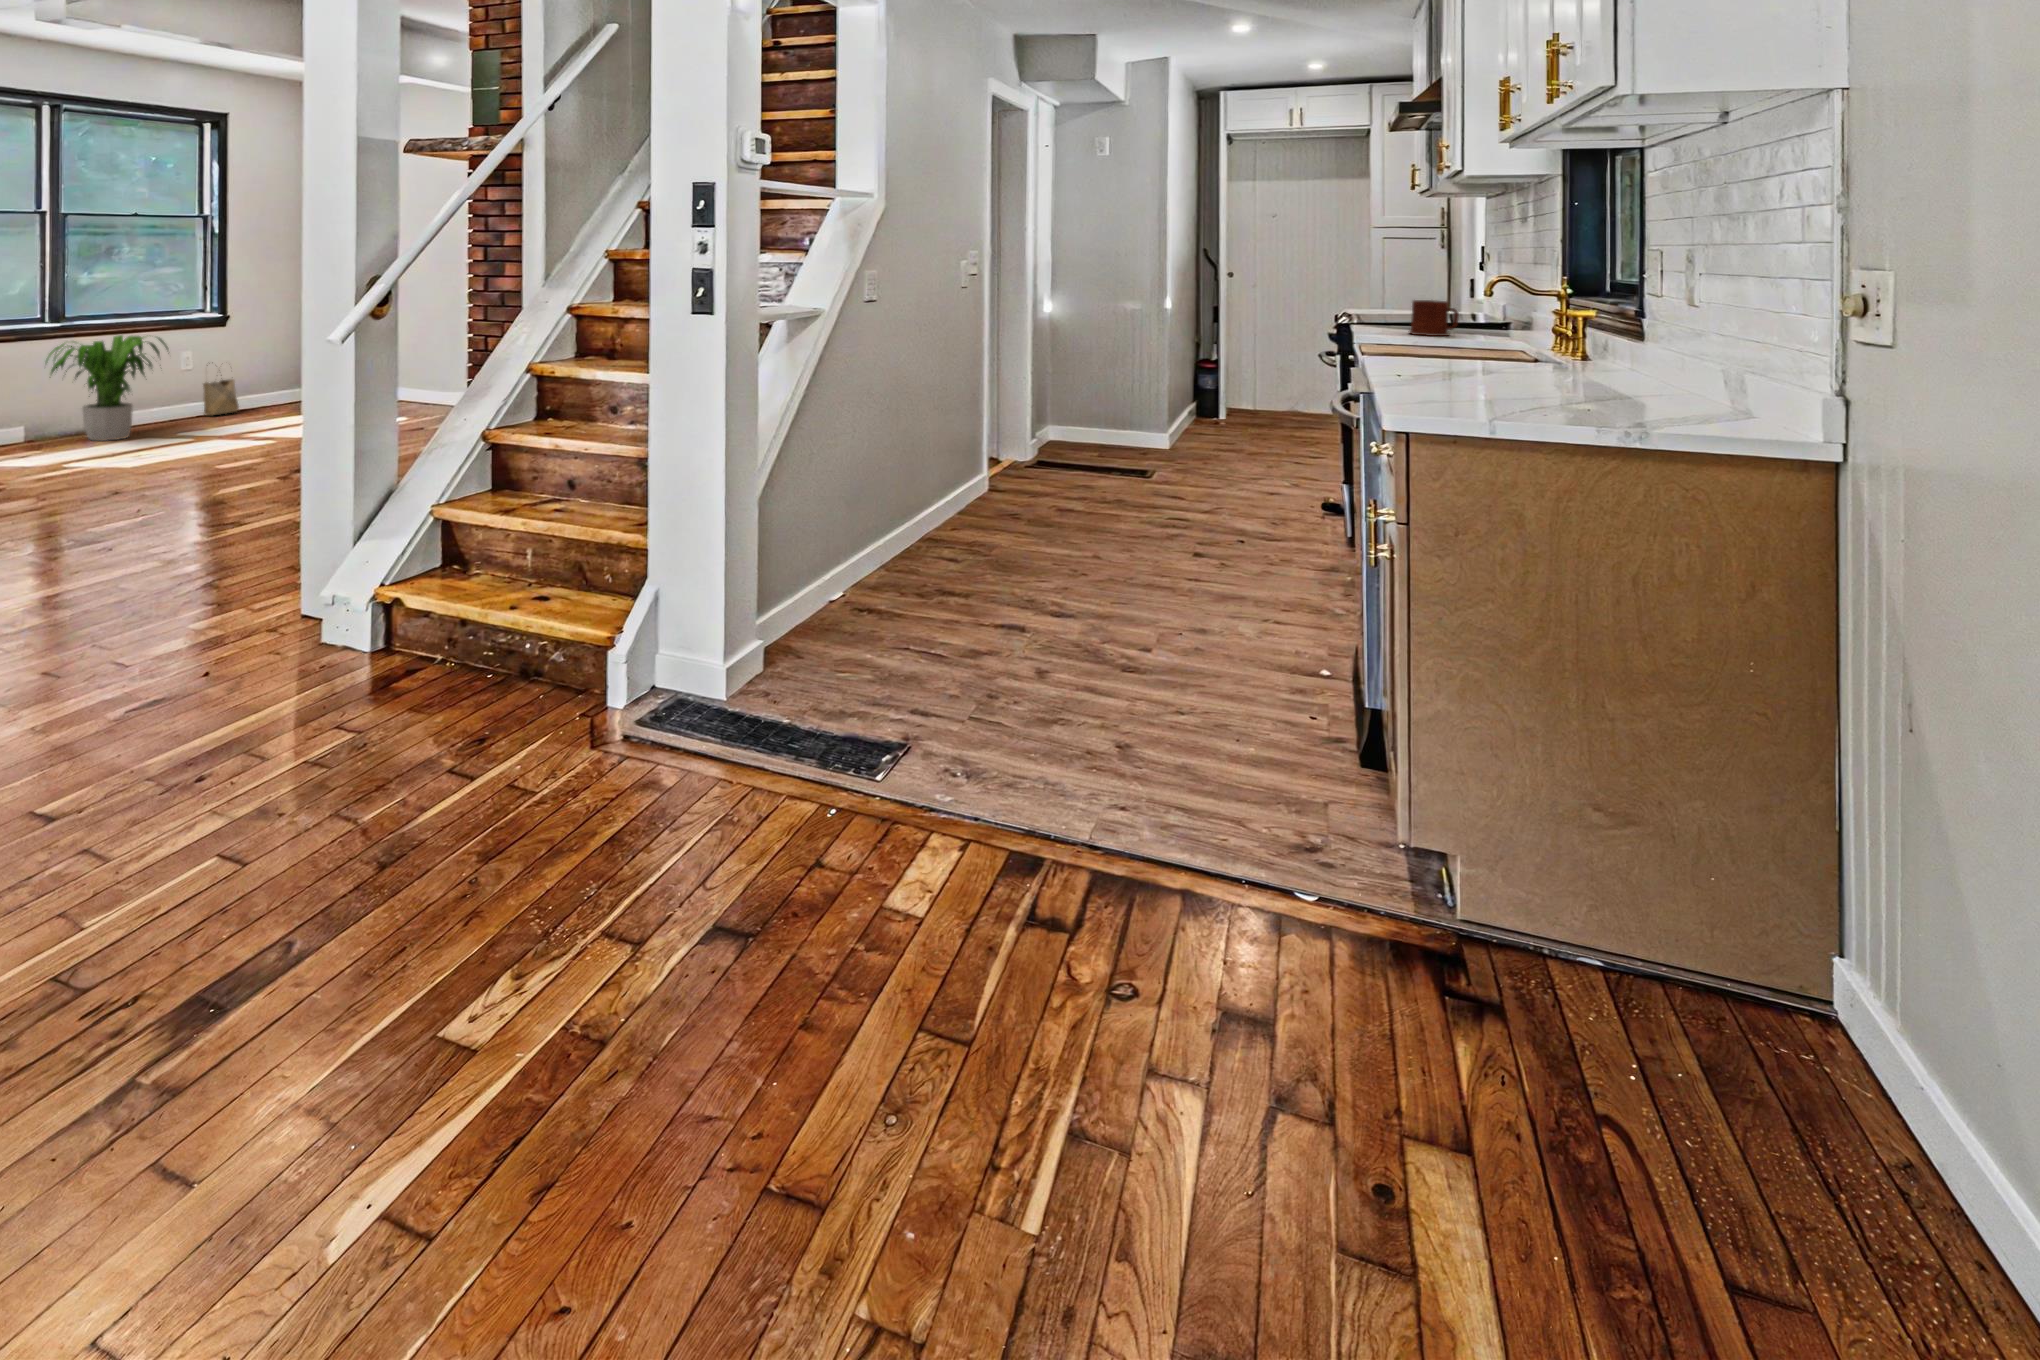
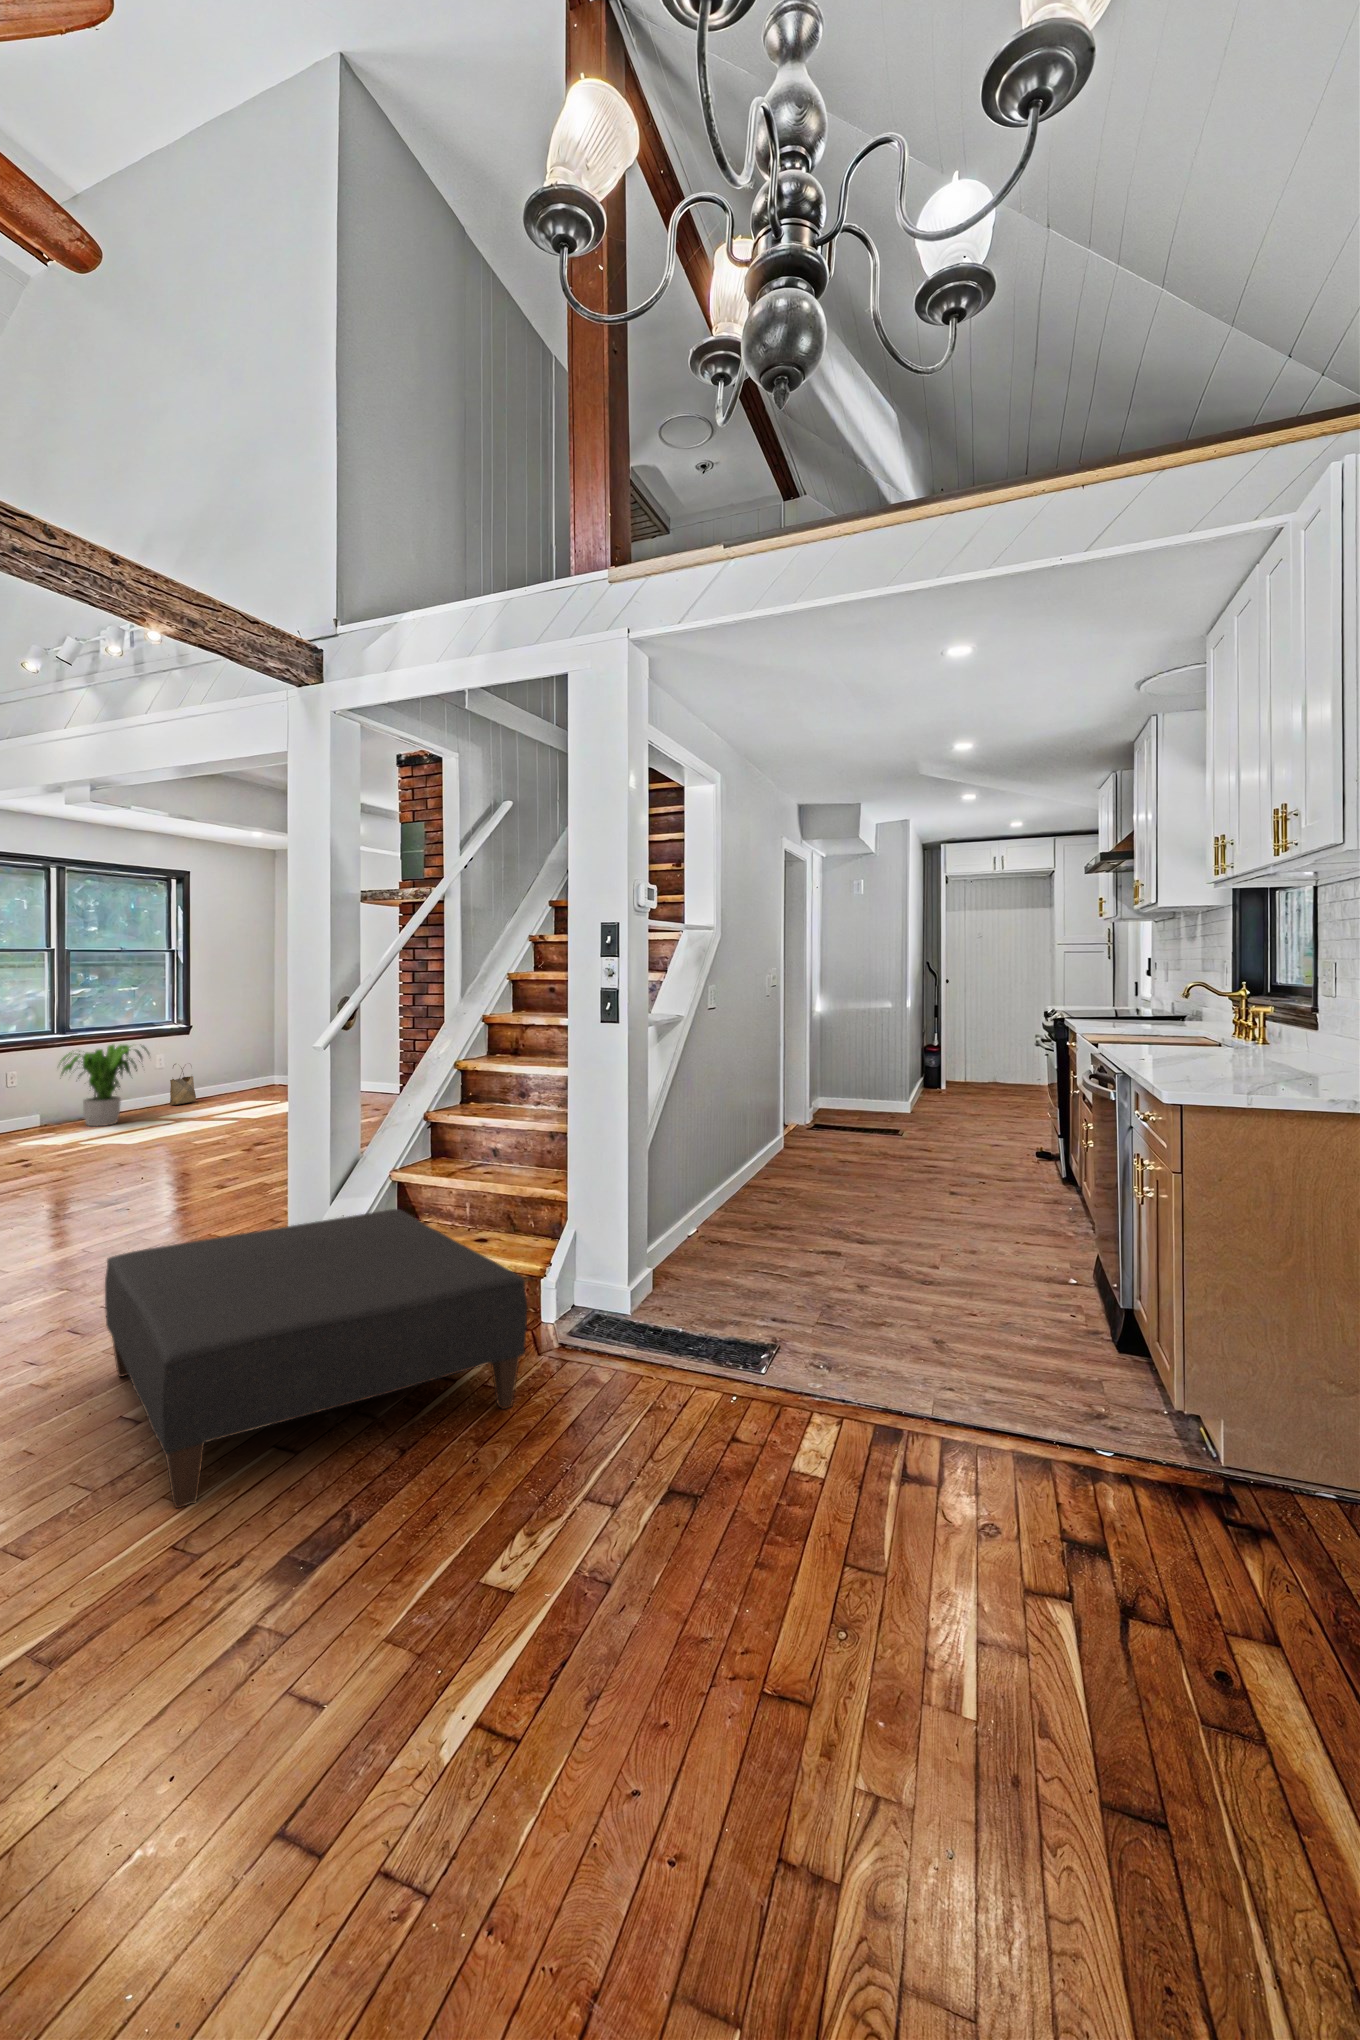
mug: present [1409,300,1459,336] -> none [1096,997,1132,1023]
ottoman: none [18,558,562,931] -> present [105,1209,527,1508]

